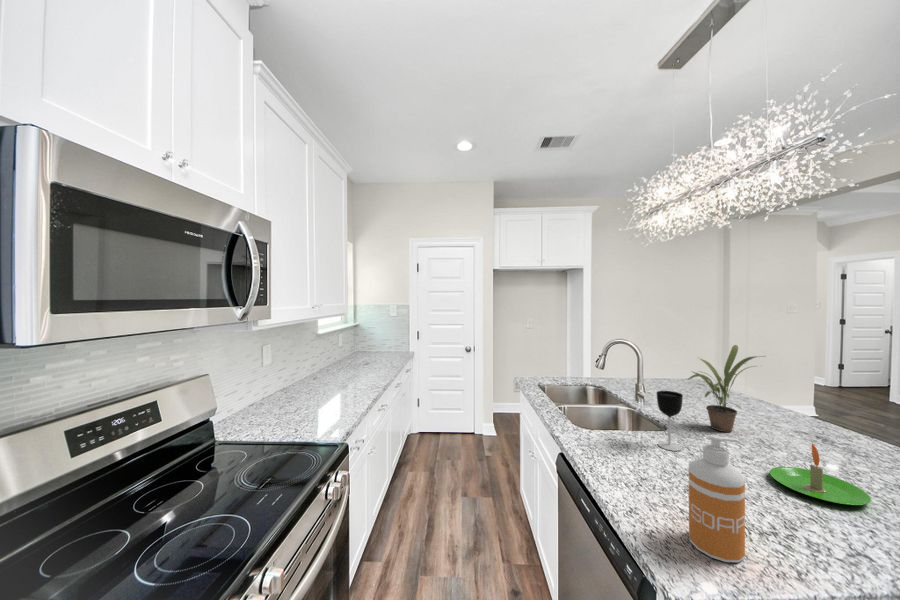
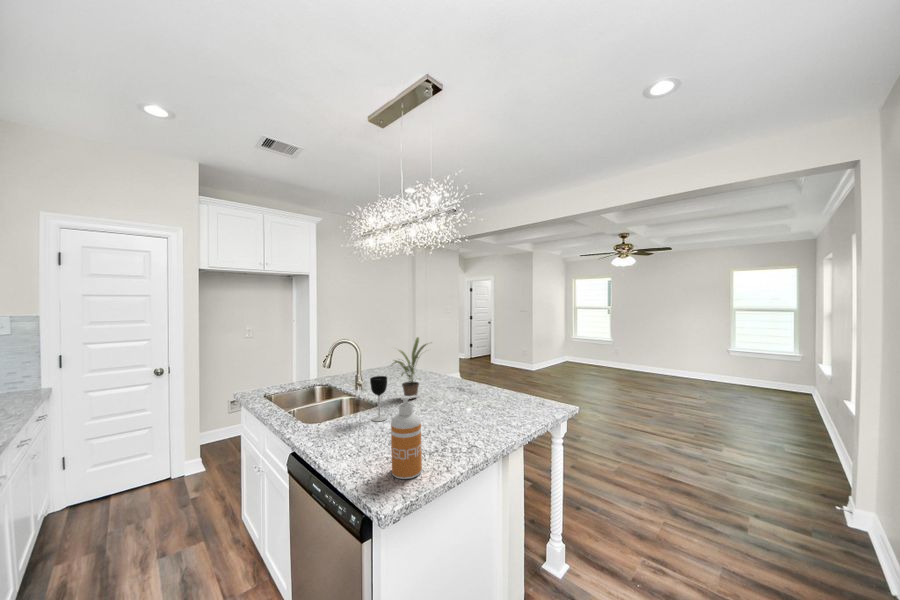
candle: present [770,444,871,505] -> none [435,392,476,424]

